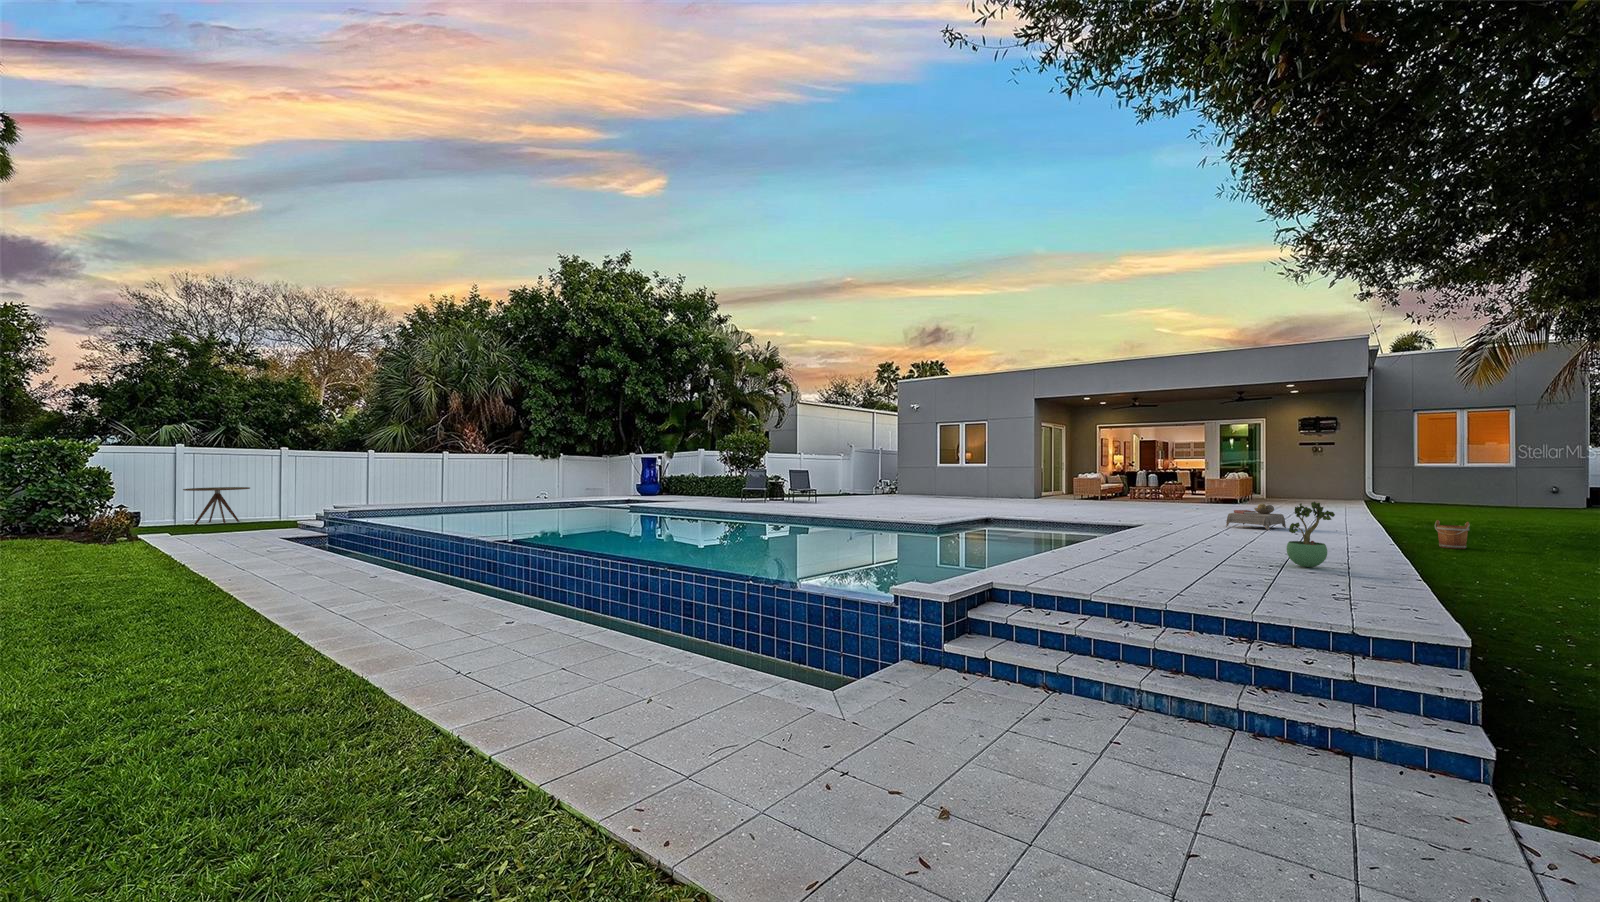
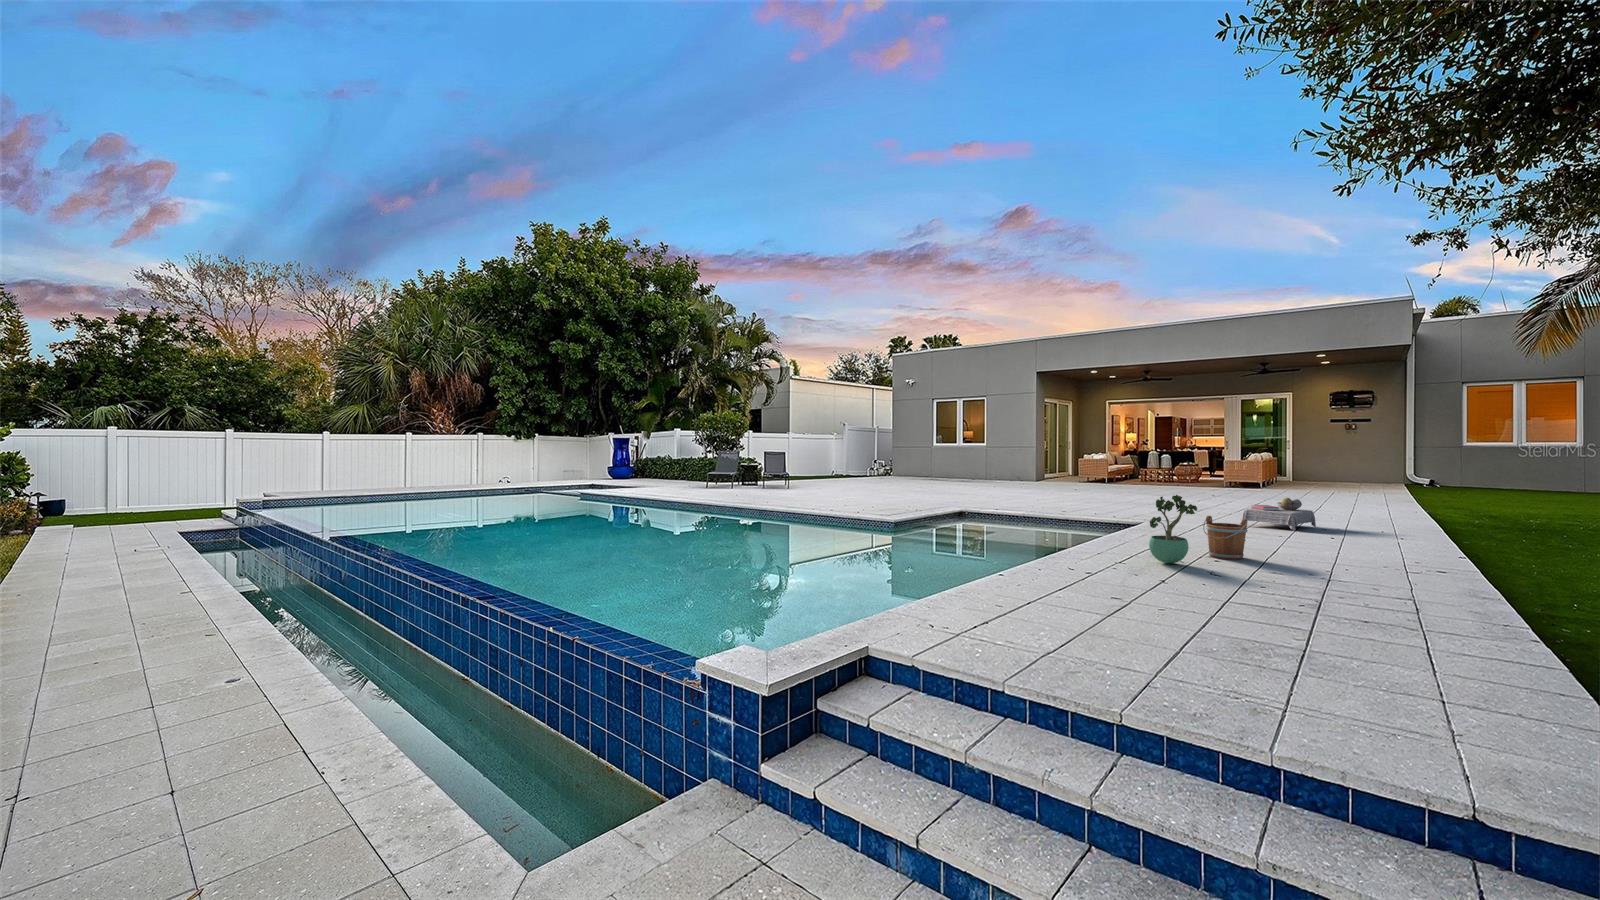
round table: present [183,487,250,525] -> none [96,473,174,514]
potted plant: present [1287,502,1335,567] -> present [1149,495,1197,563]
bucket: present [1435,520,1470,549] -> present [1203,516,1248,560]

